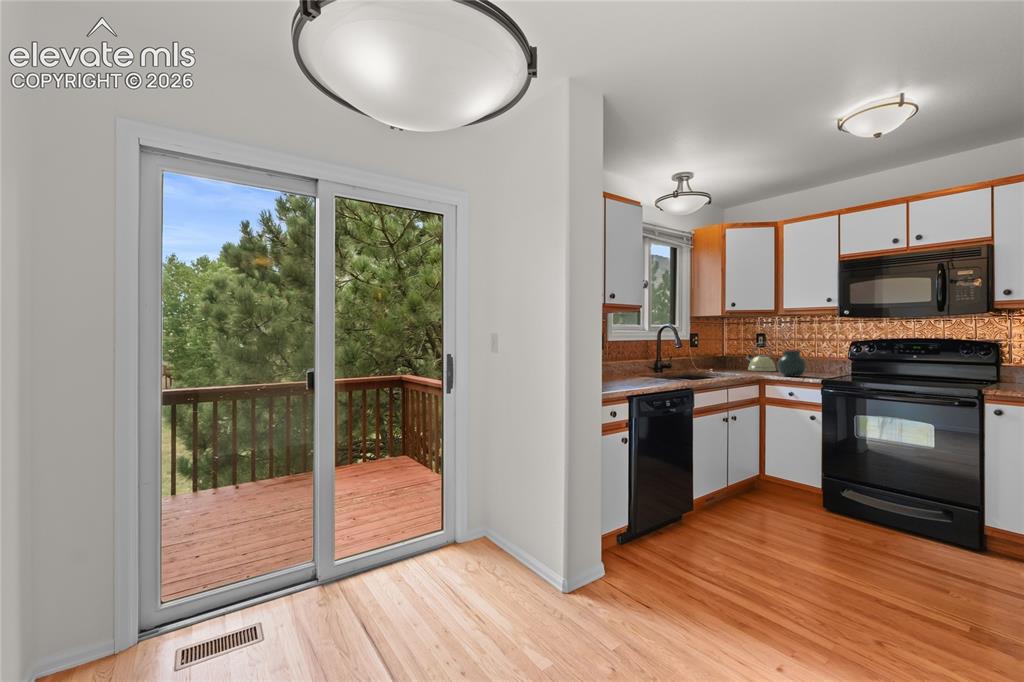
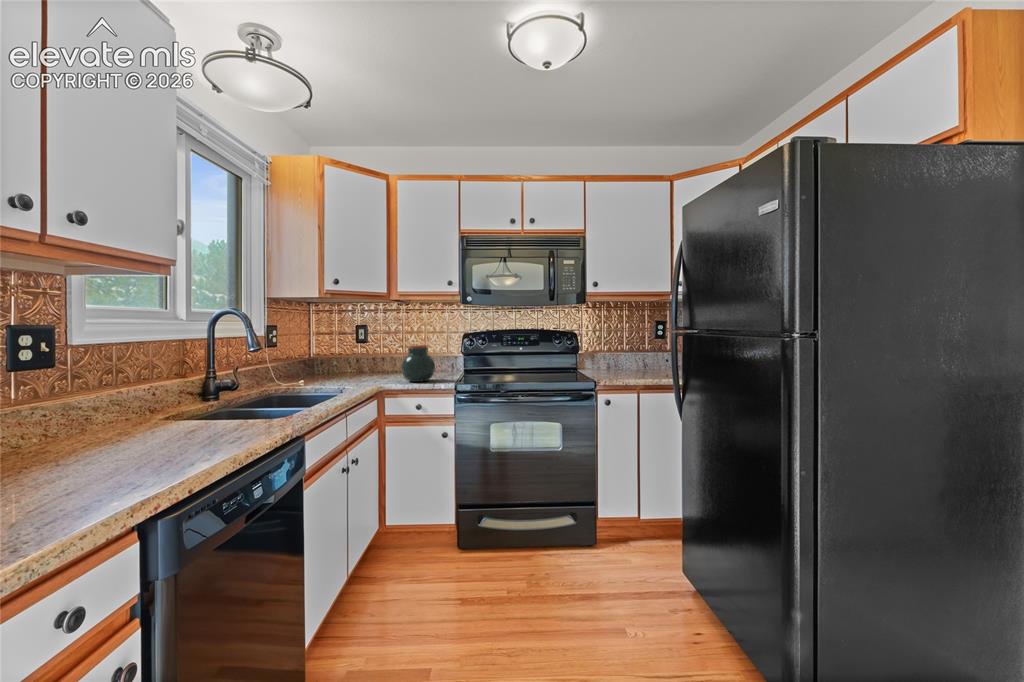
kettle: present [746,348,776,371] -> none [344,336,384,376]

